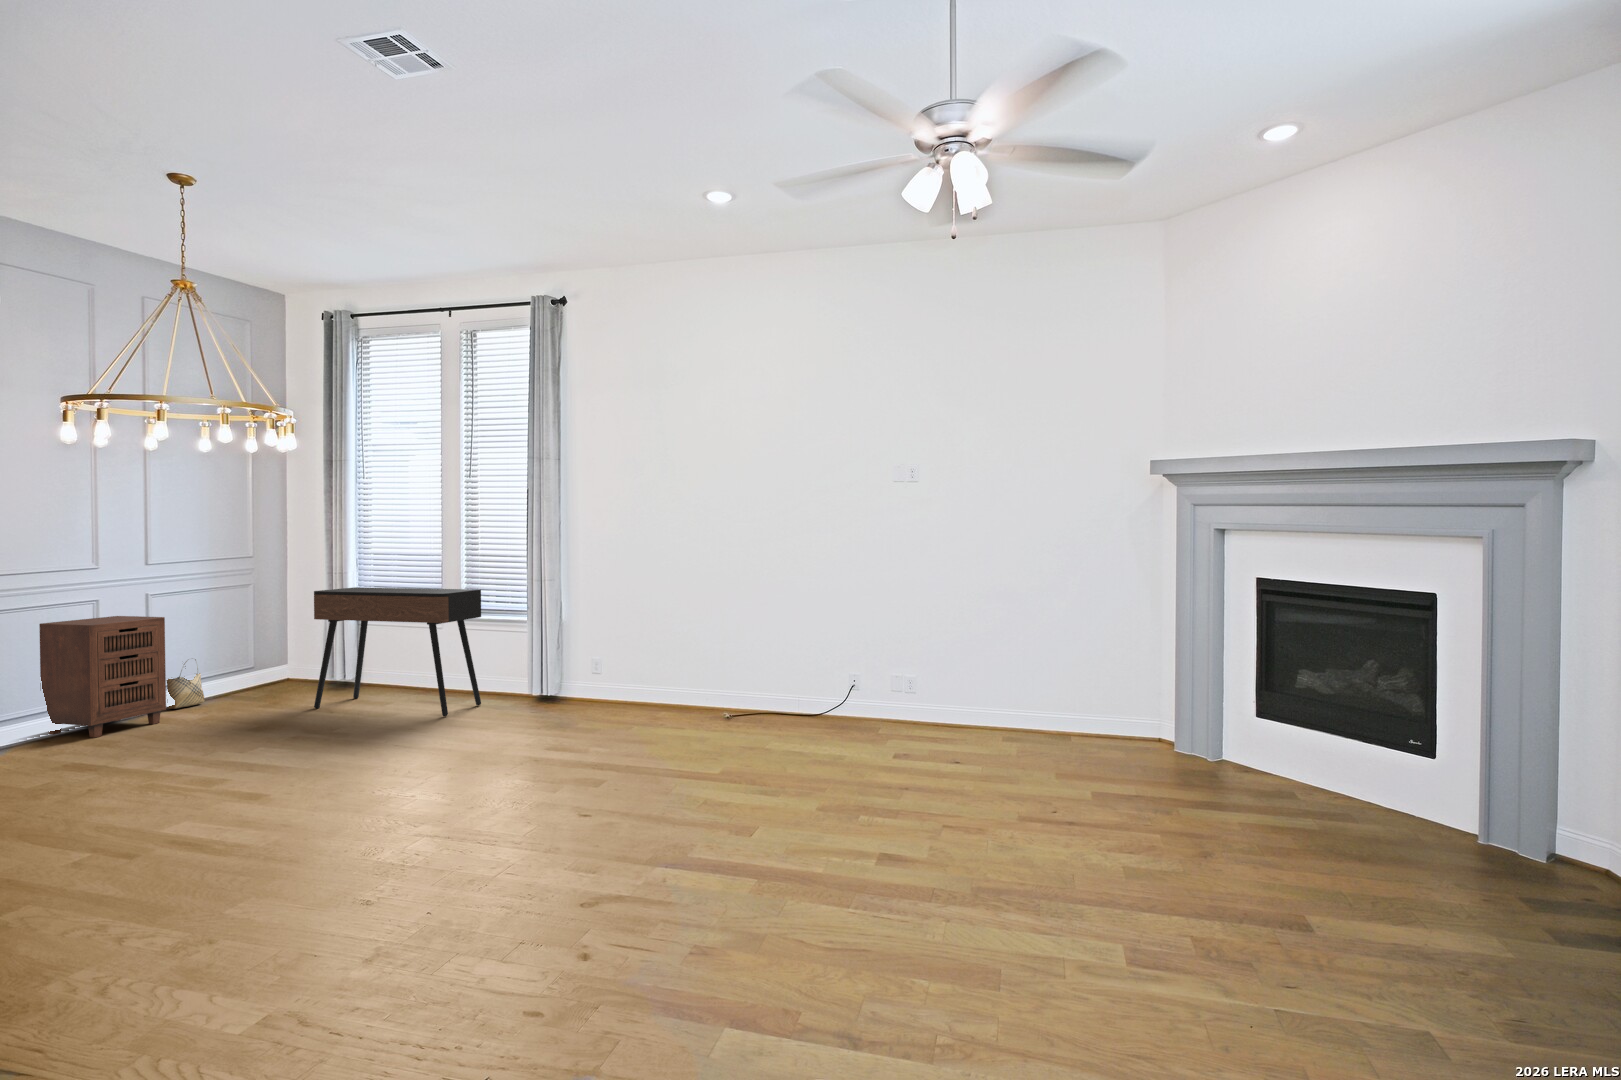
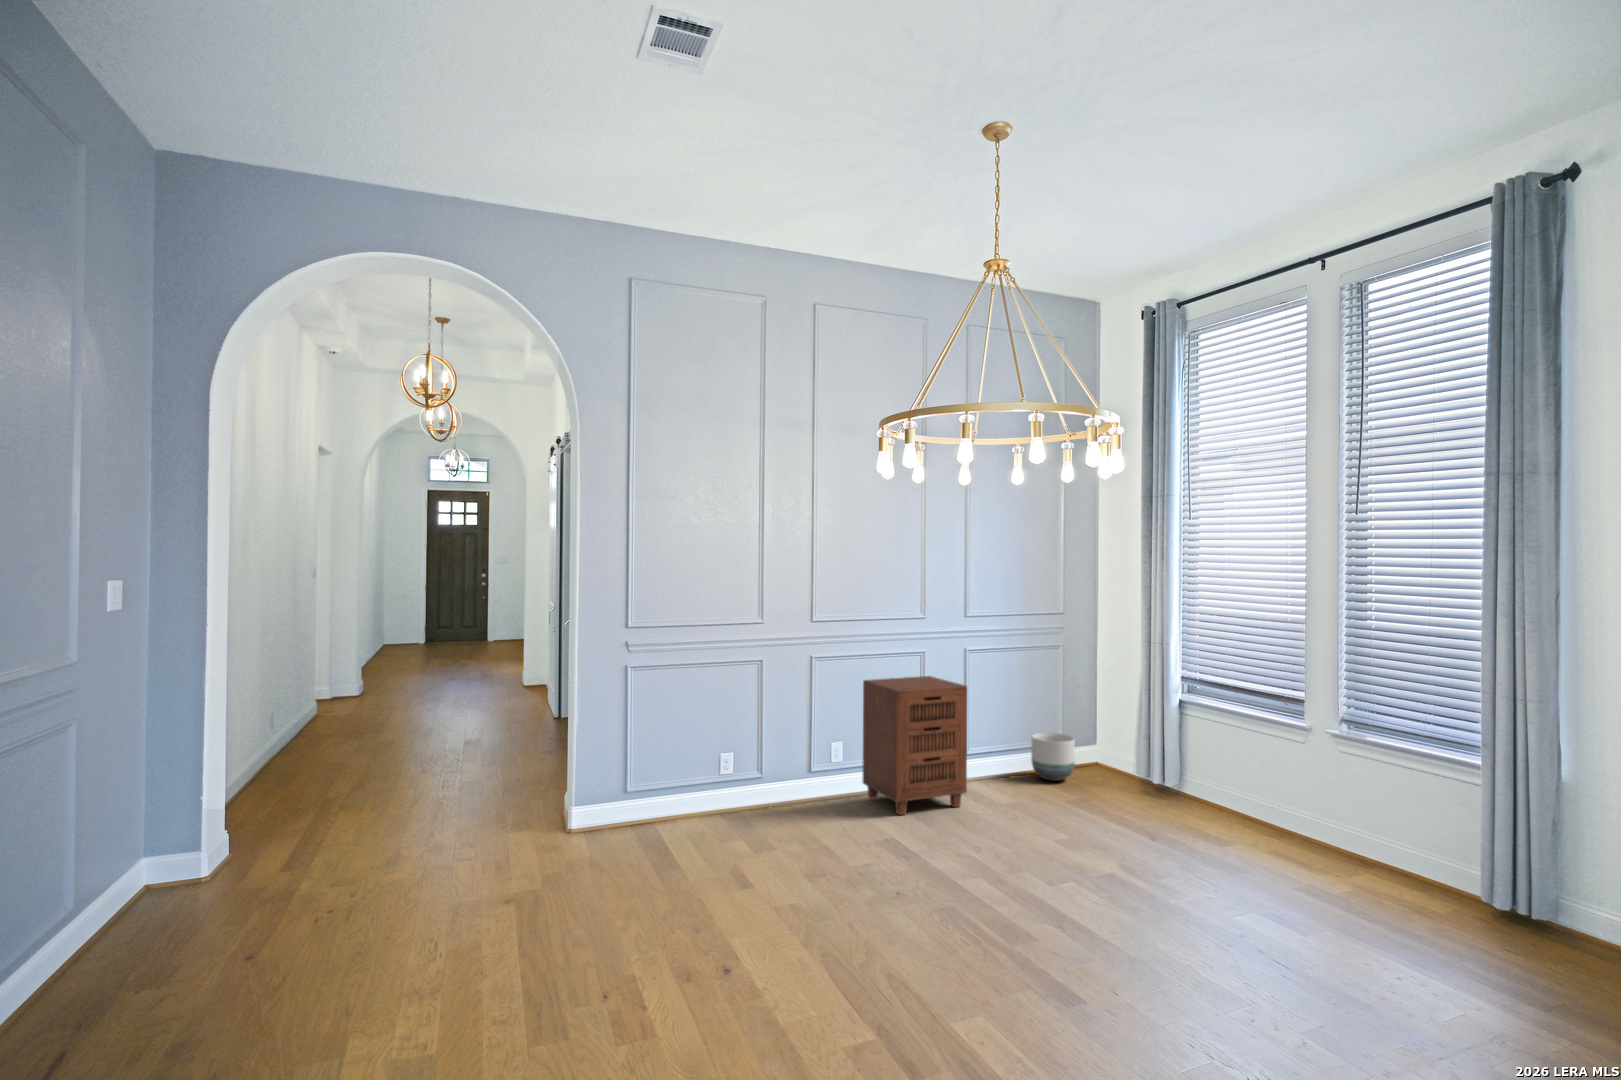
console table: present [314,587,481,716] -> none [1123,668,1383,912]
planter: none [227,657,269,696] -> present [1031,733,1075,781]
woven basket: present [166,659,204,709] -> none [972,727,1008,786]

